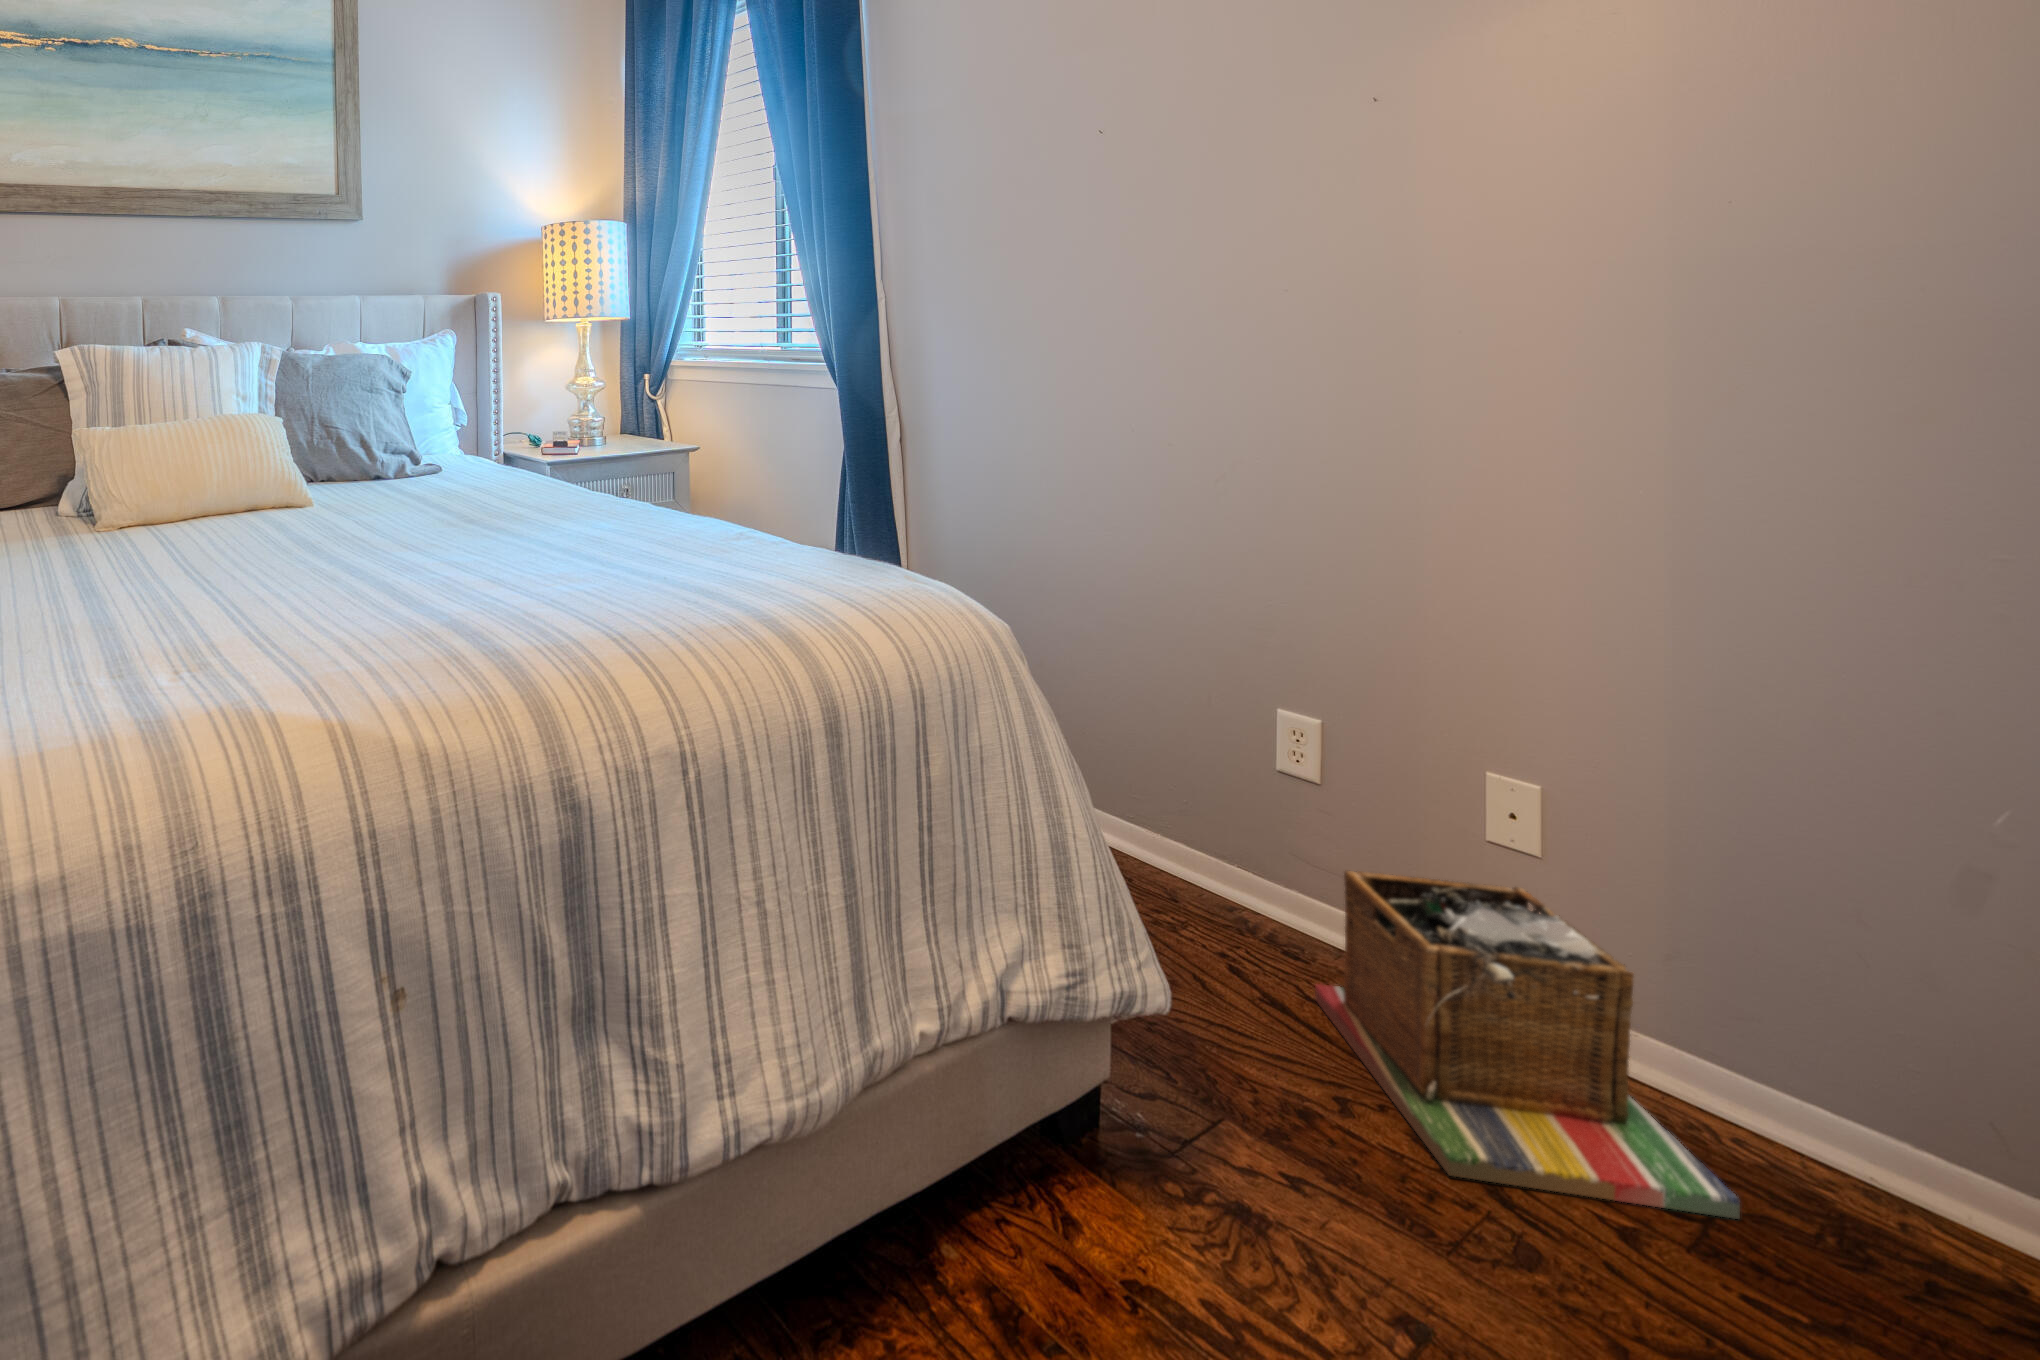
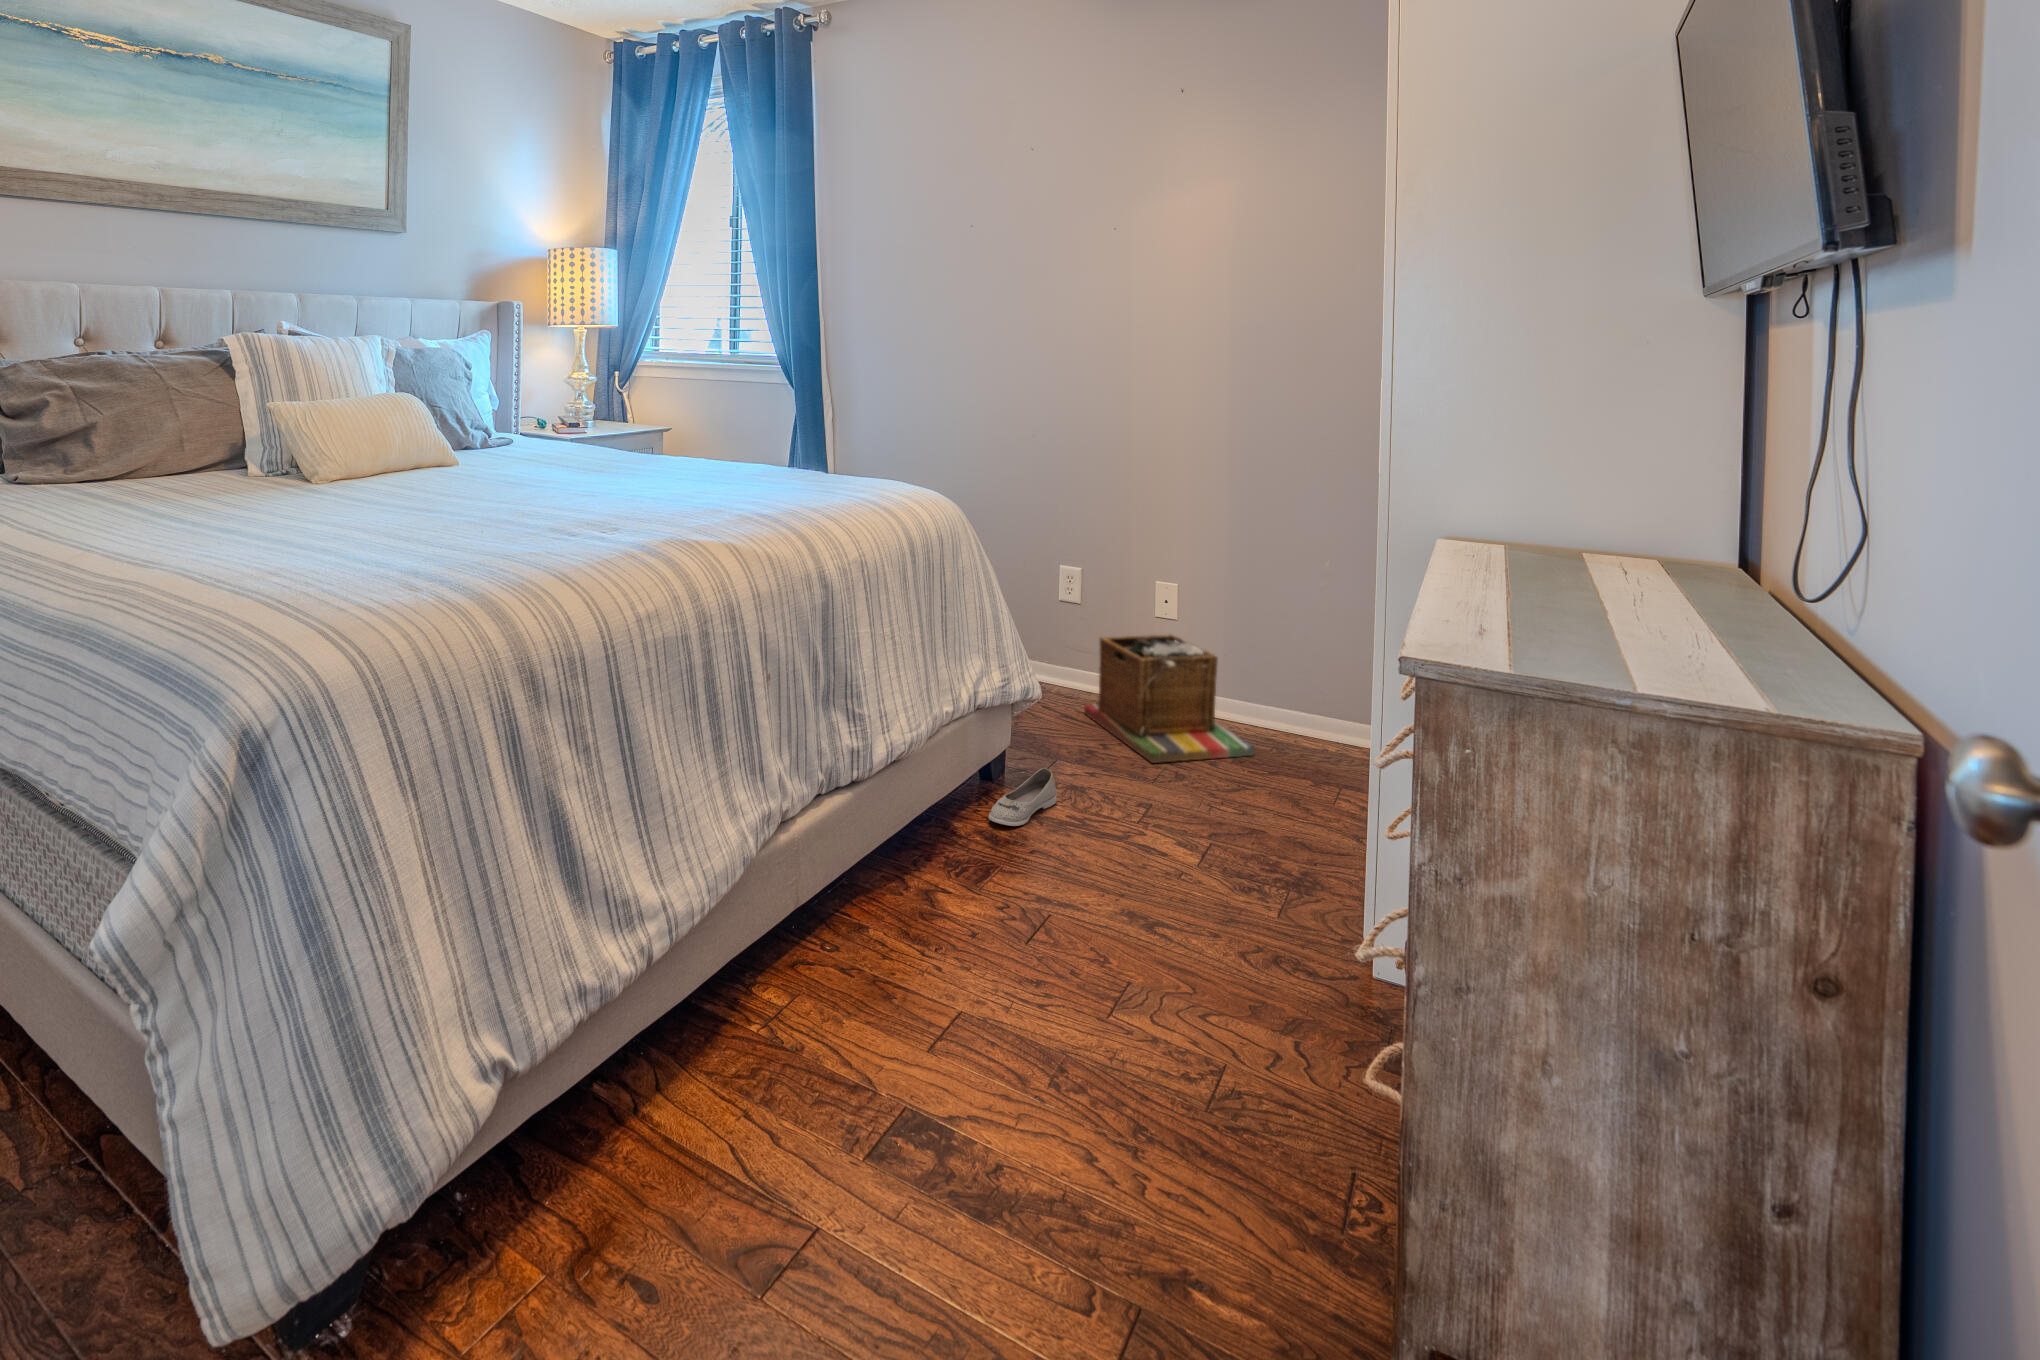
shoe: none [1023,1154,1192,1280] -> present [989,768,1057,826]

